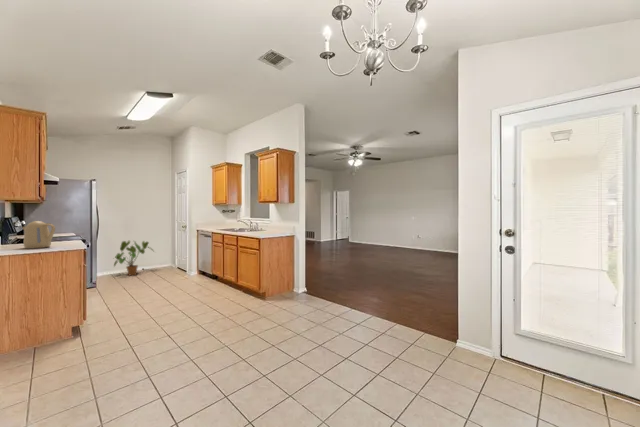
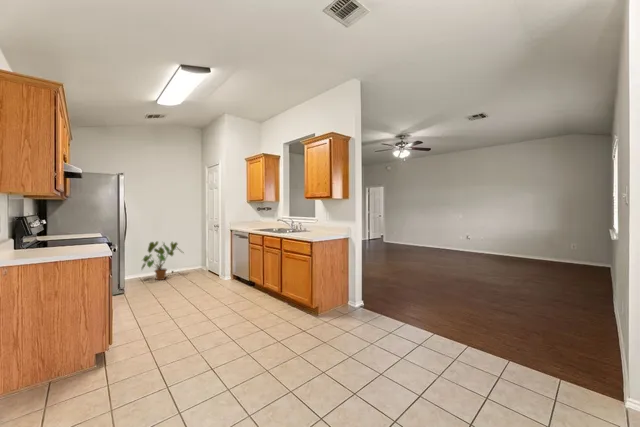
kettle: present [23,221,55,248] -> none [37,221,76,256]

